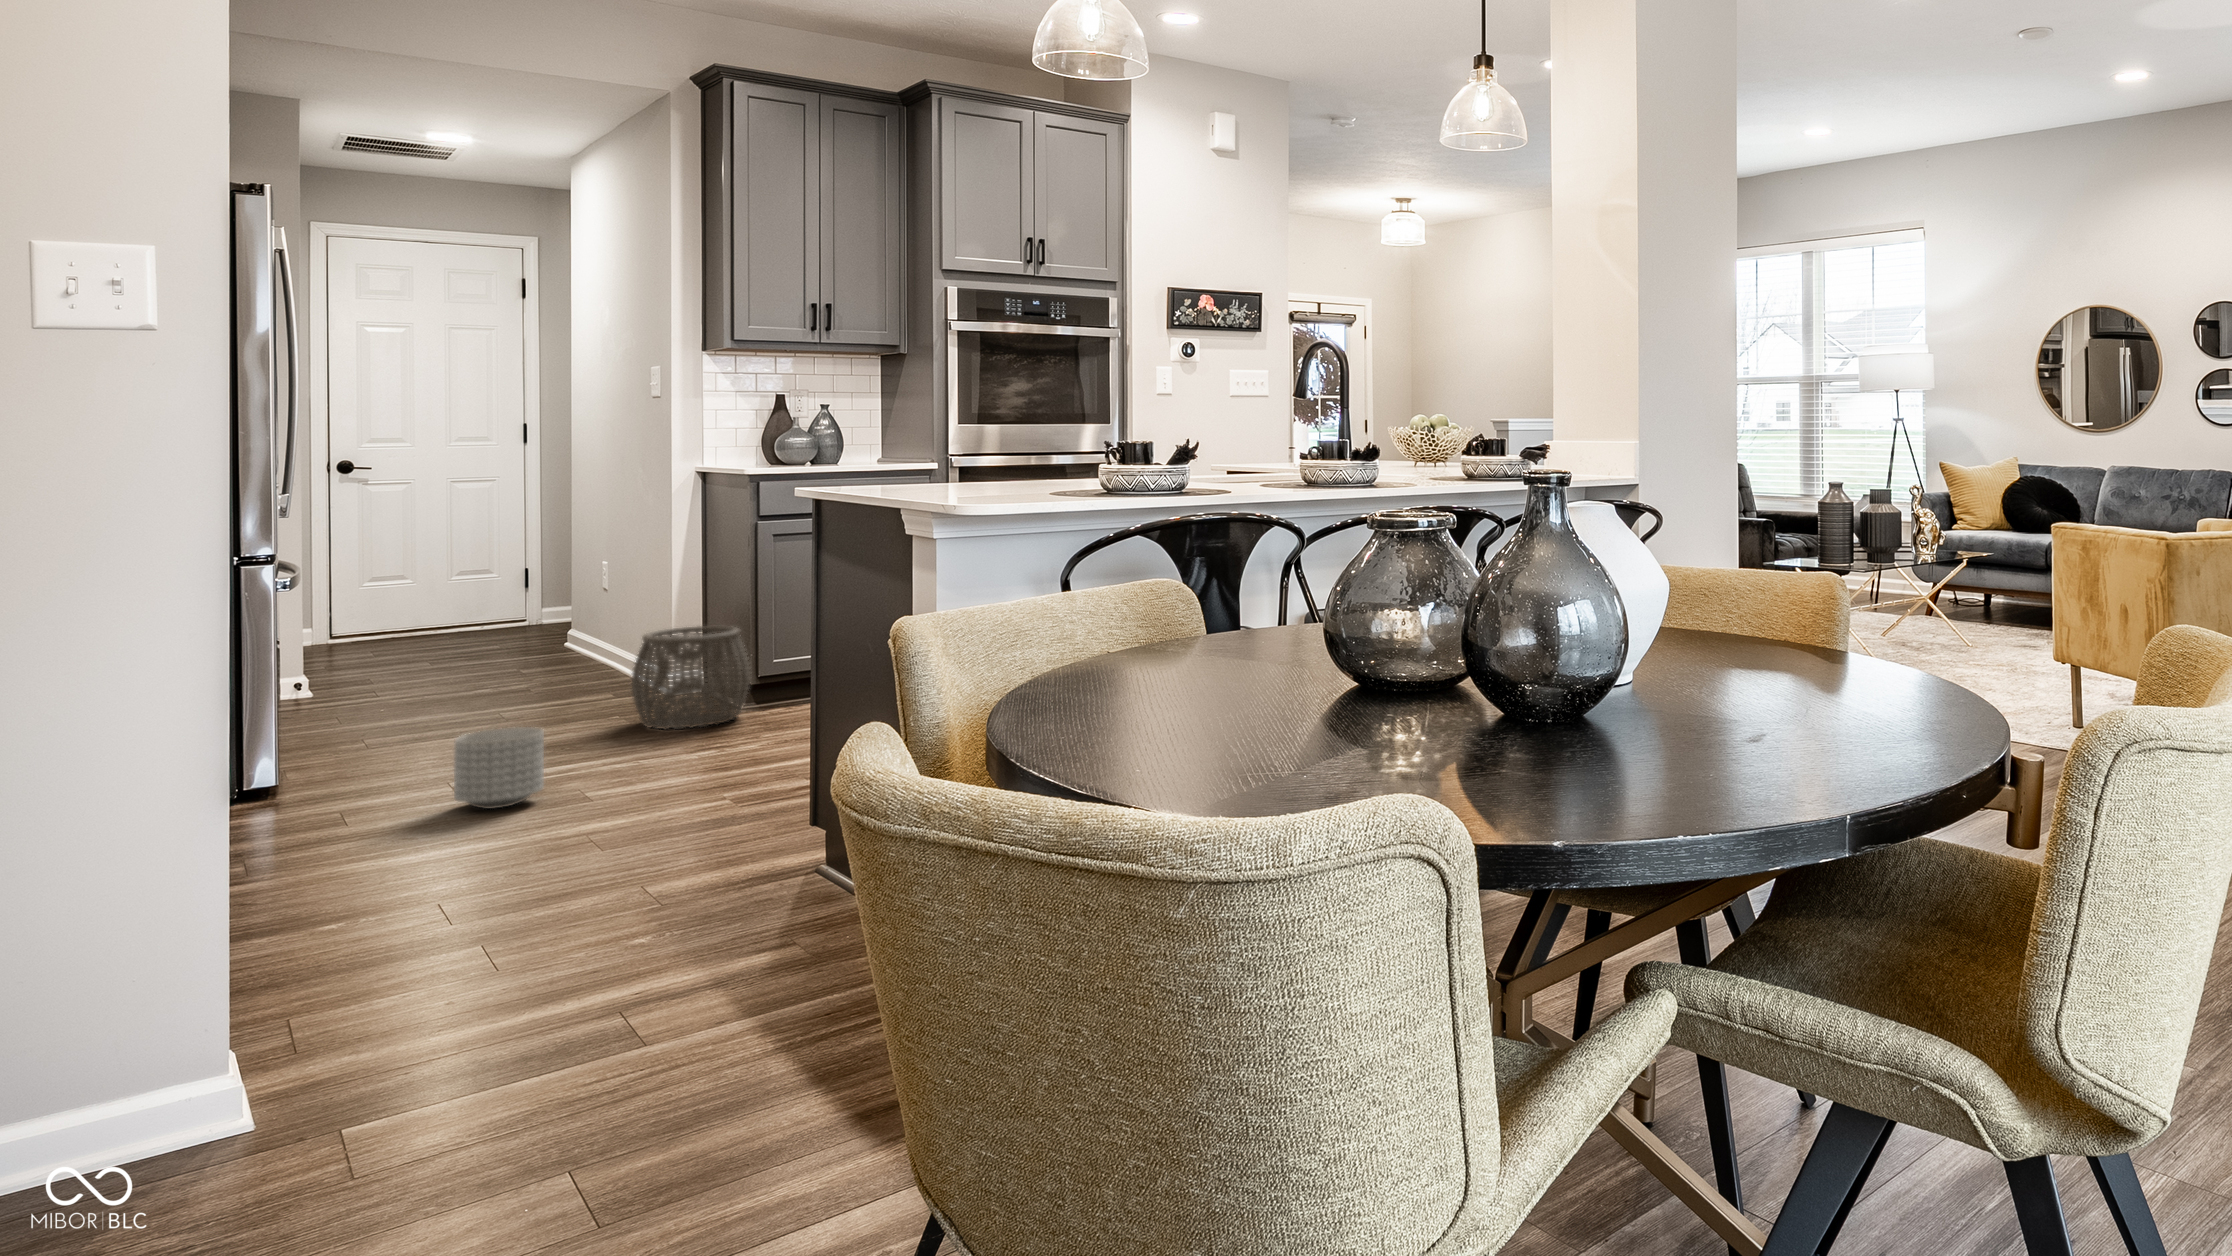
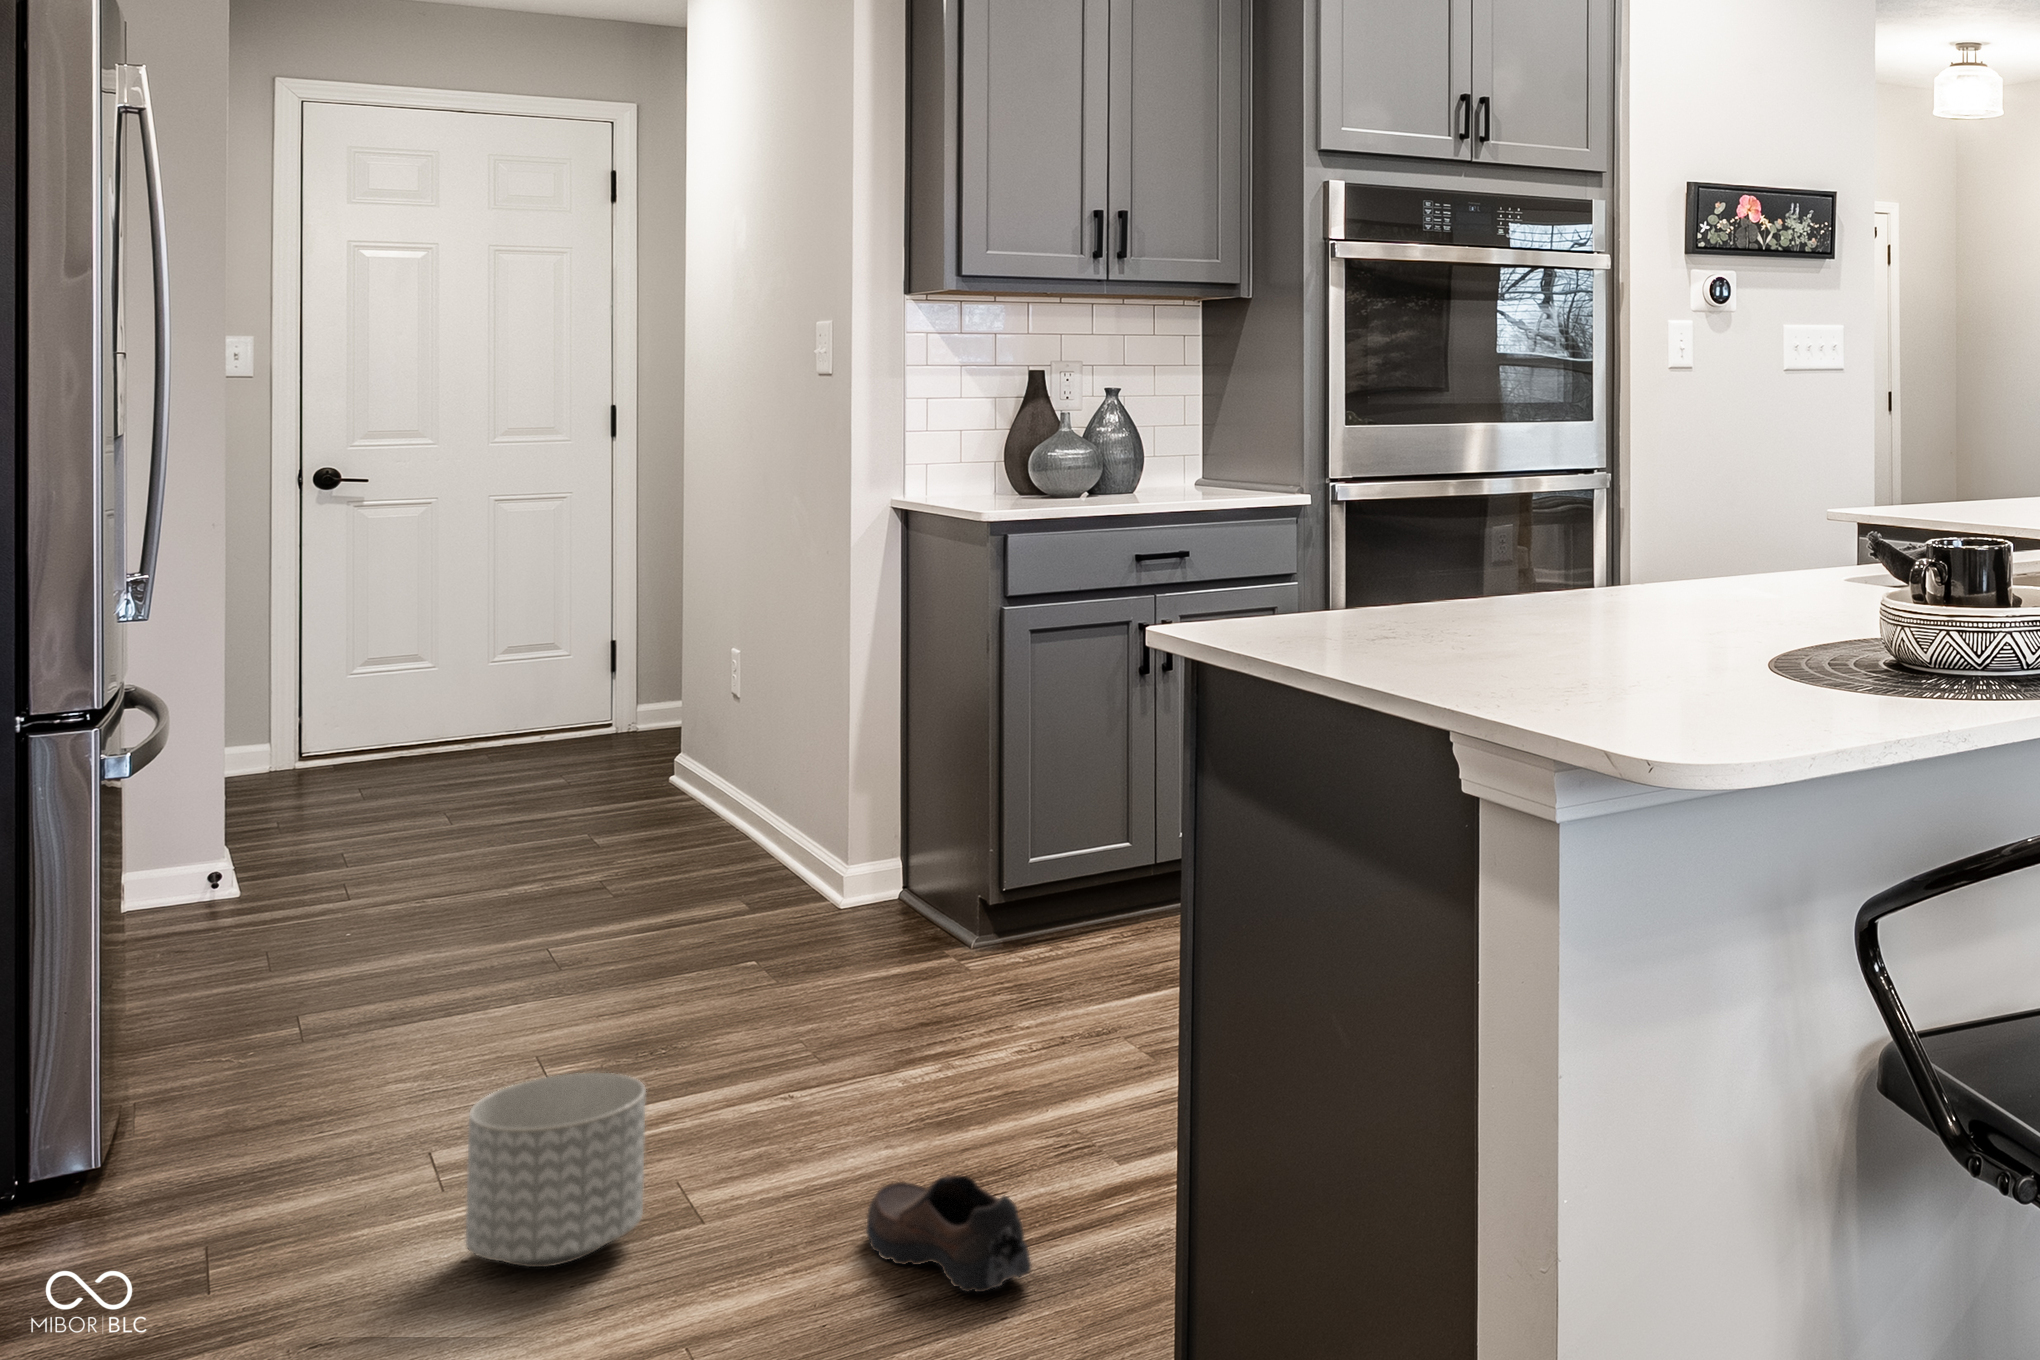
woven basket: present [631,626,750,729] -> none [792,802,1002,1012]
shoe: none [657,760,734,804] -> present [866,1175,1031,1292]

